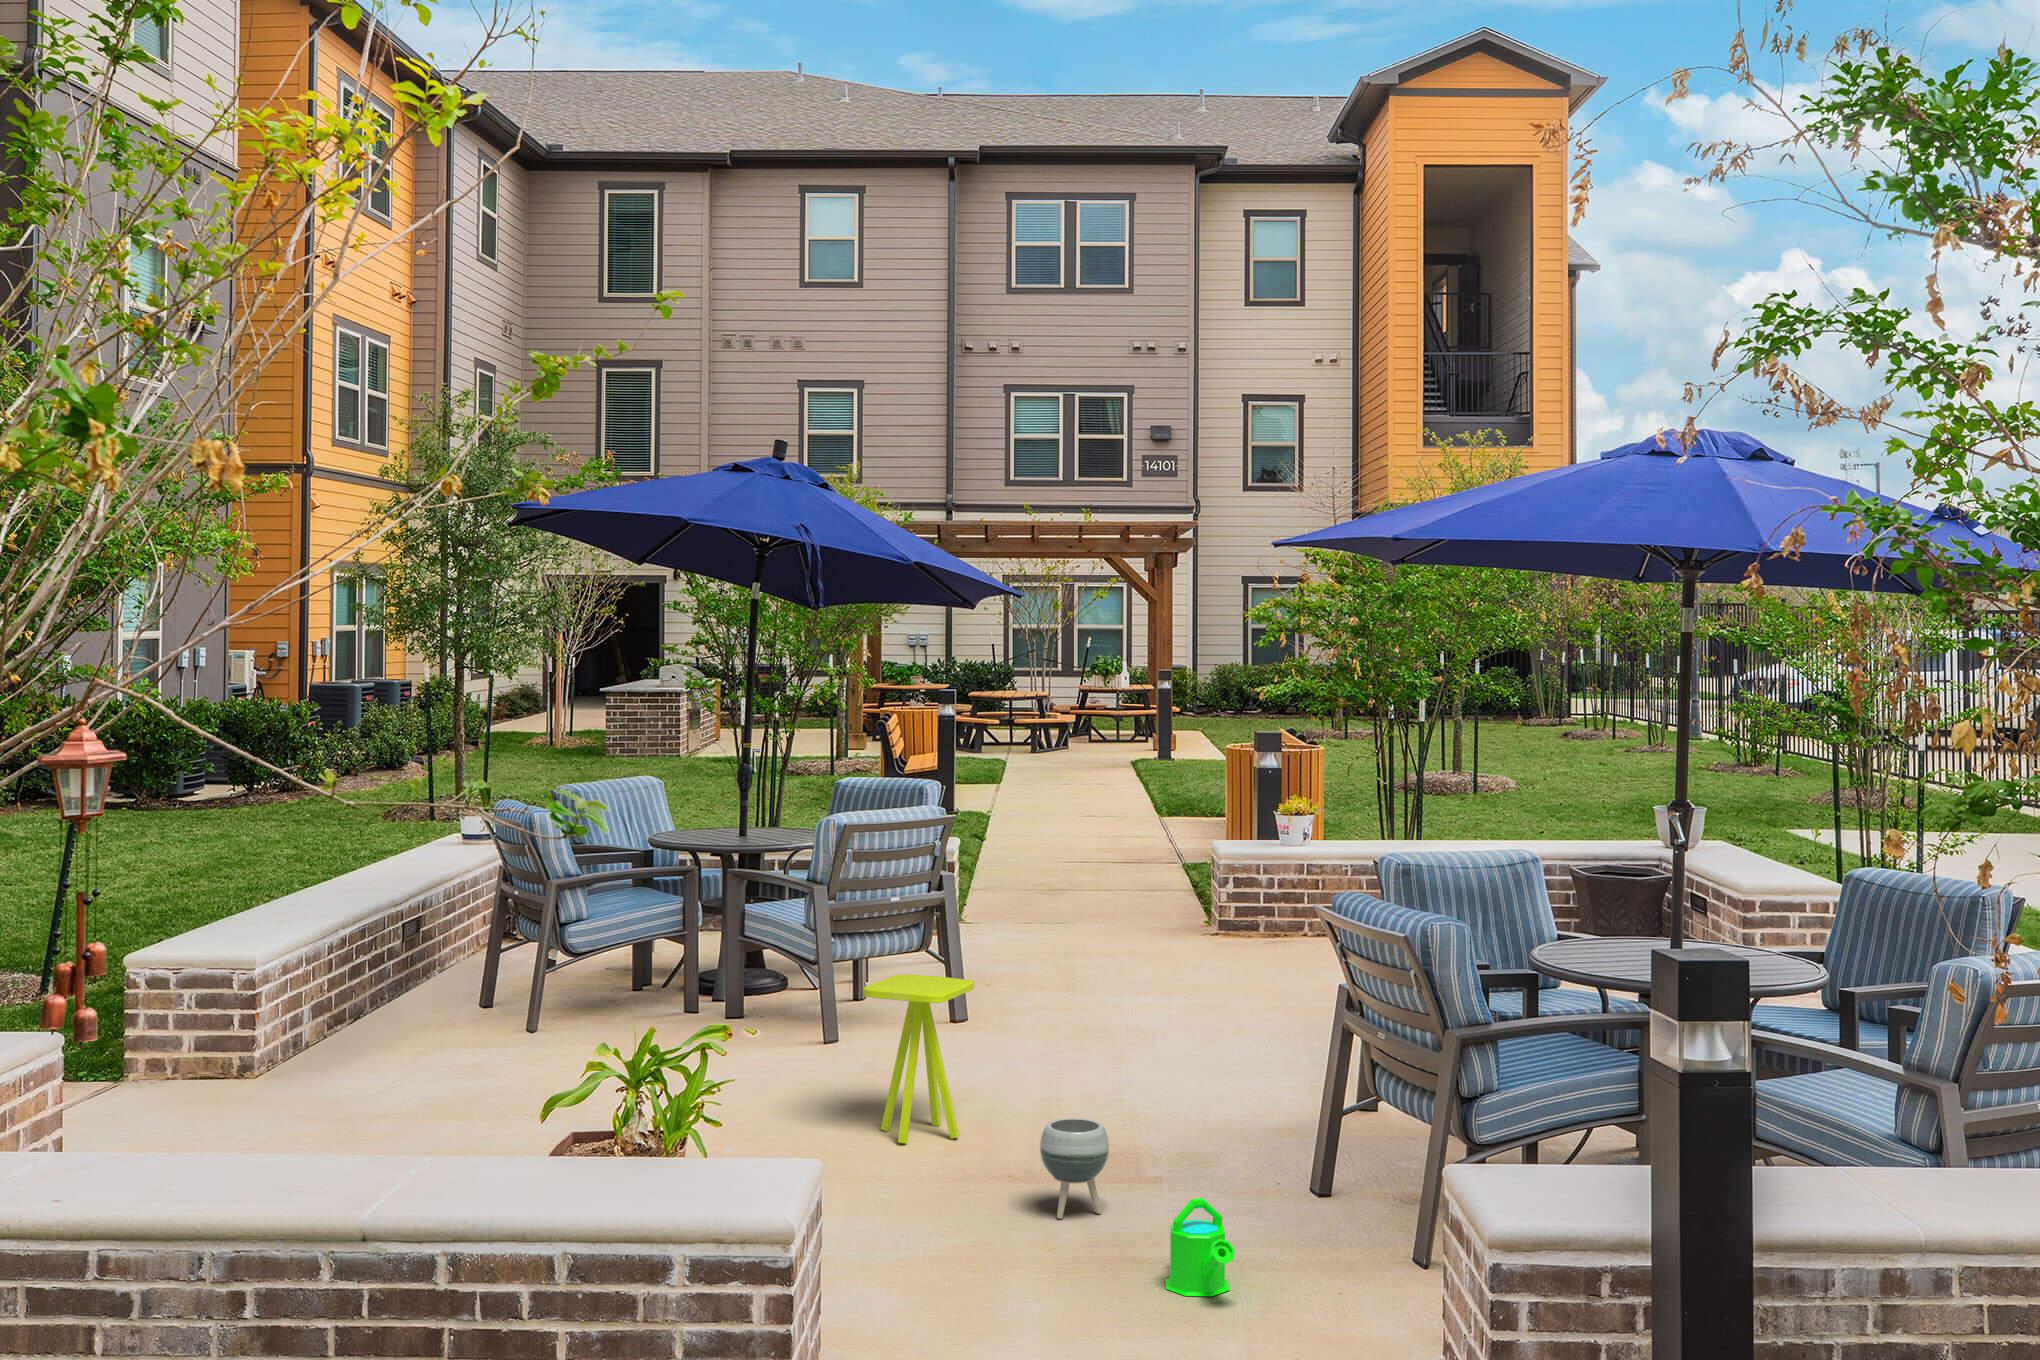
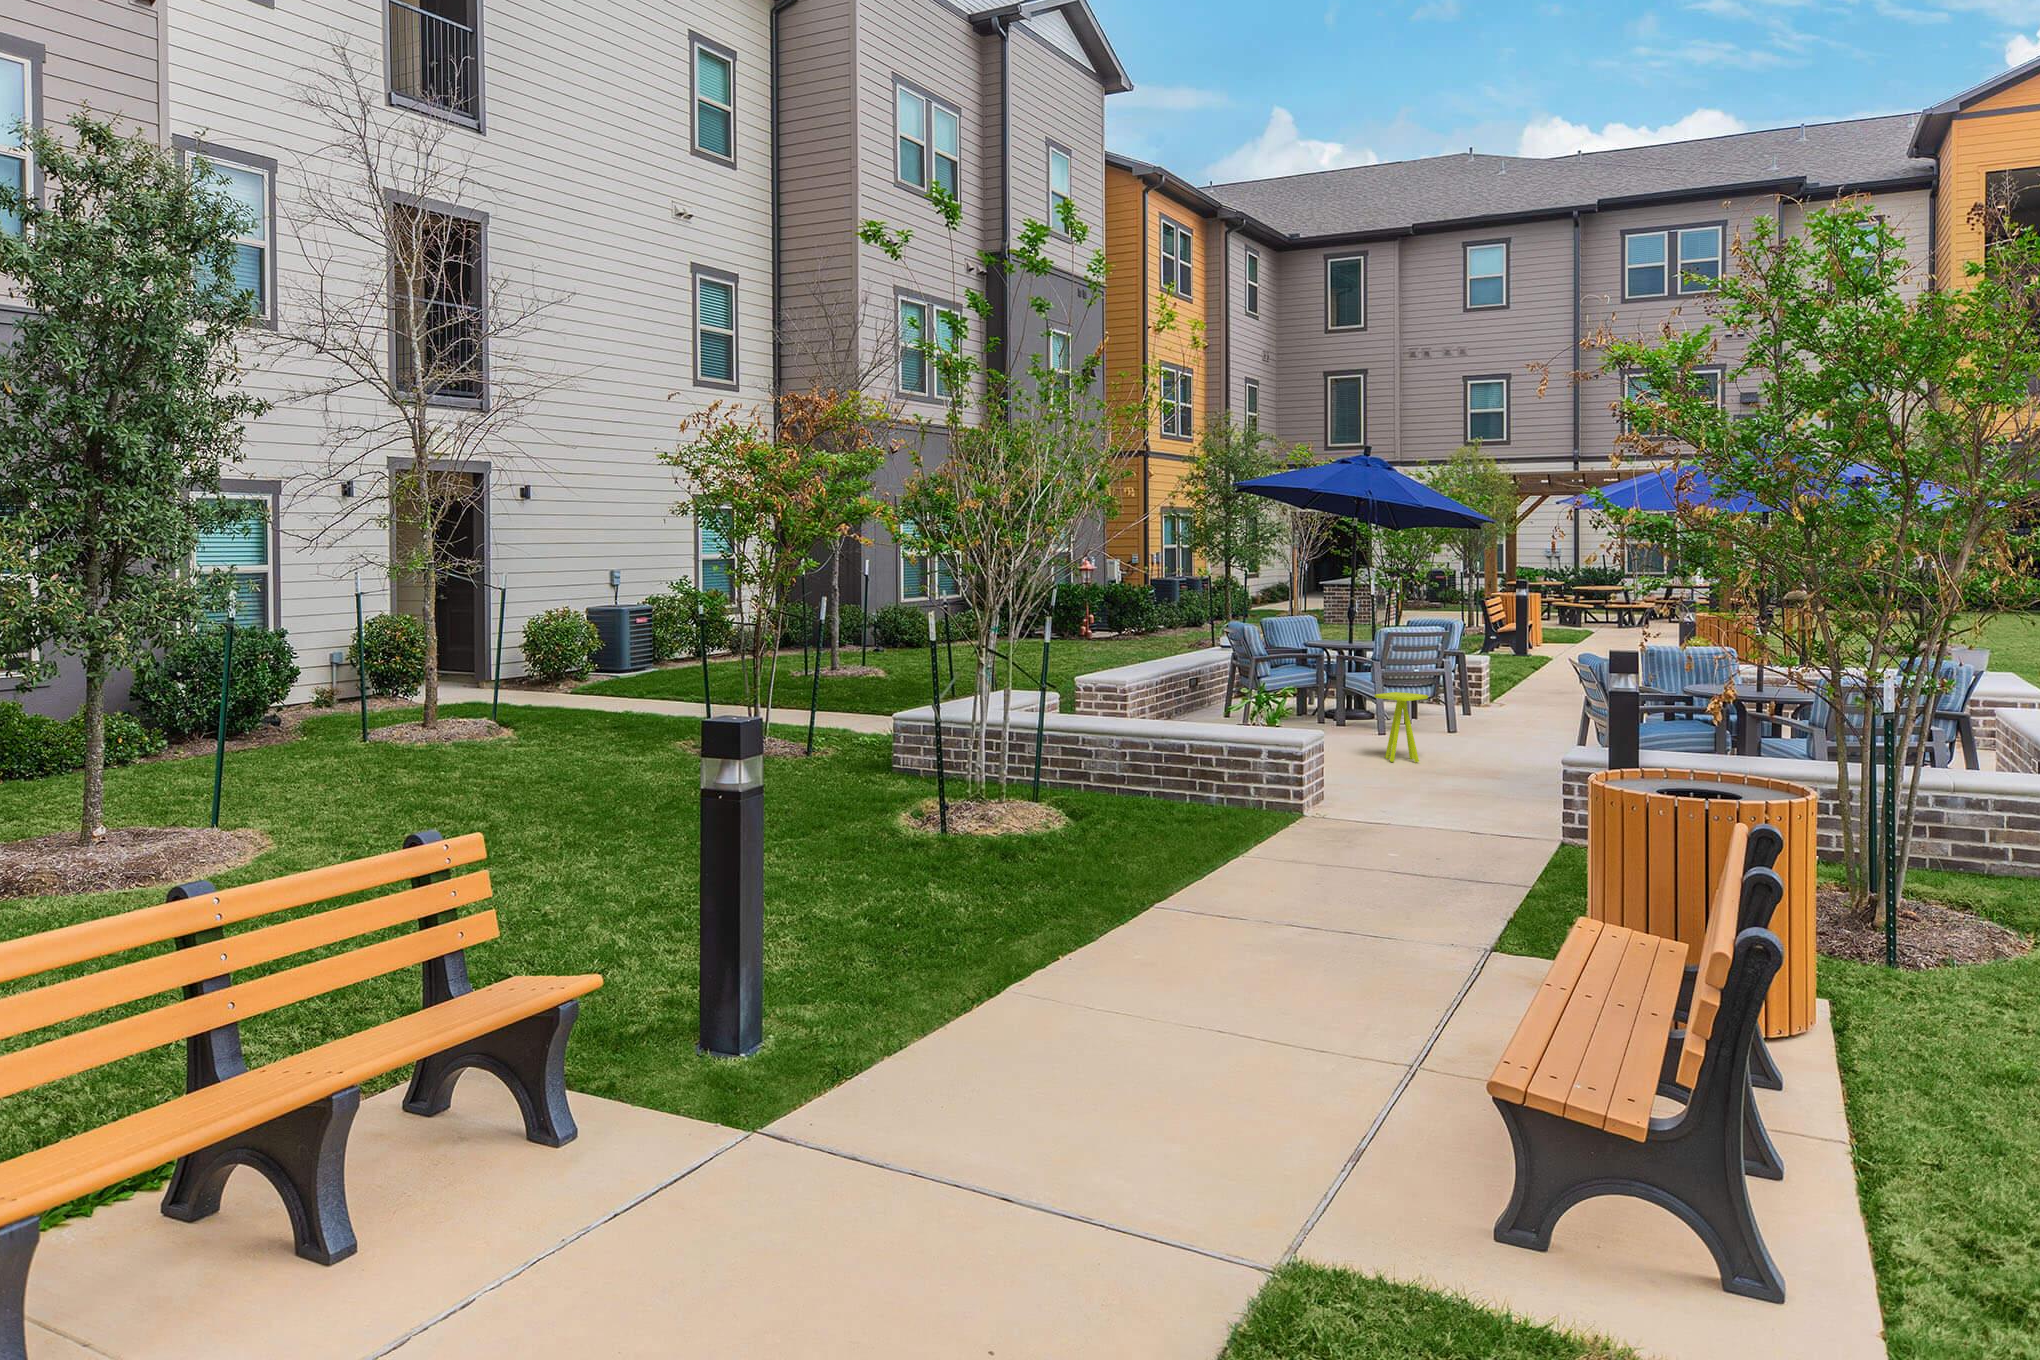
planter: present [1040,1118,1109,1219] -> none [1437,745,1468,784]
watering can: present [1165,1198,1235,1296] -> none [1473,766,1502,803]

